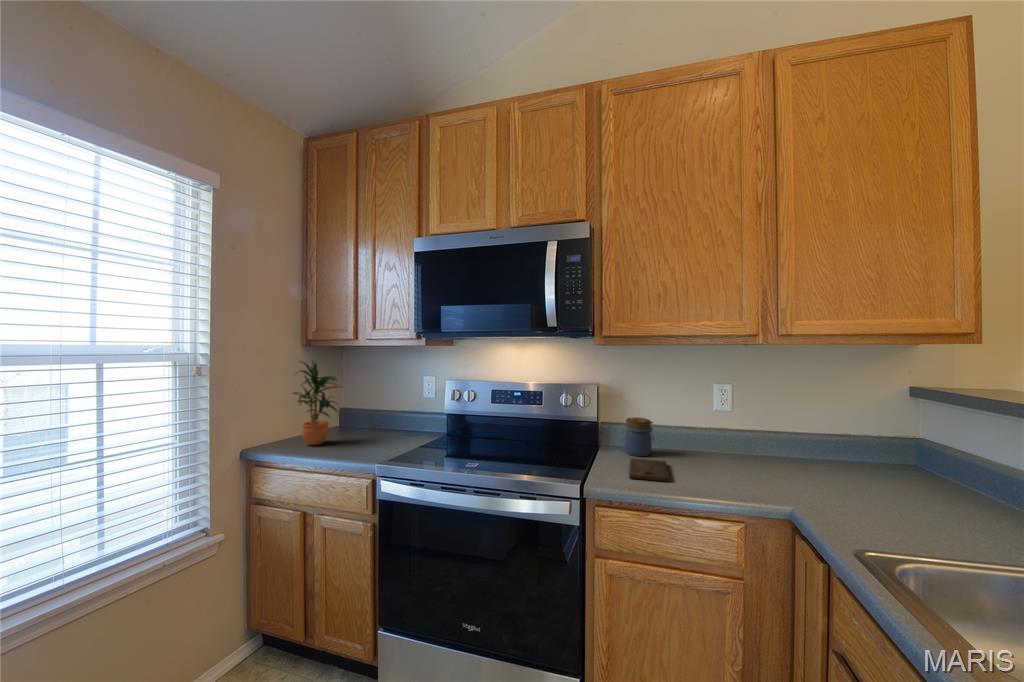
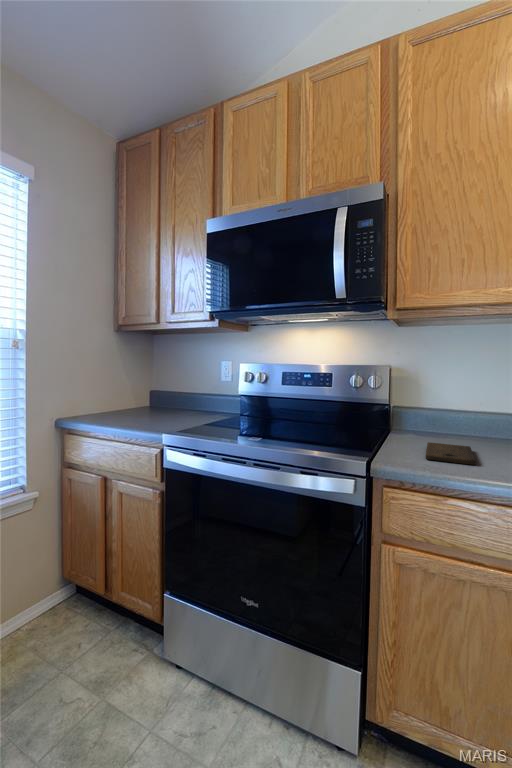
potted plant: present [293,361,341,445] -> none [97,342,146,420]
jar: present [625,417,654,456] -> none [422,402,456,443]

